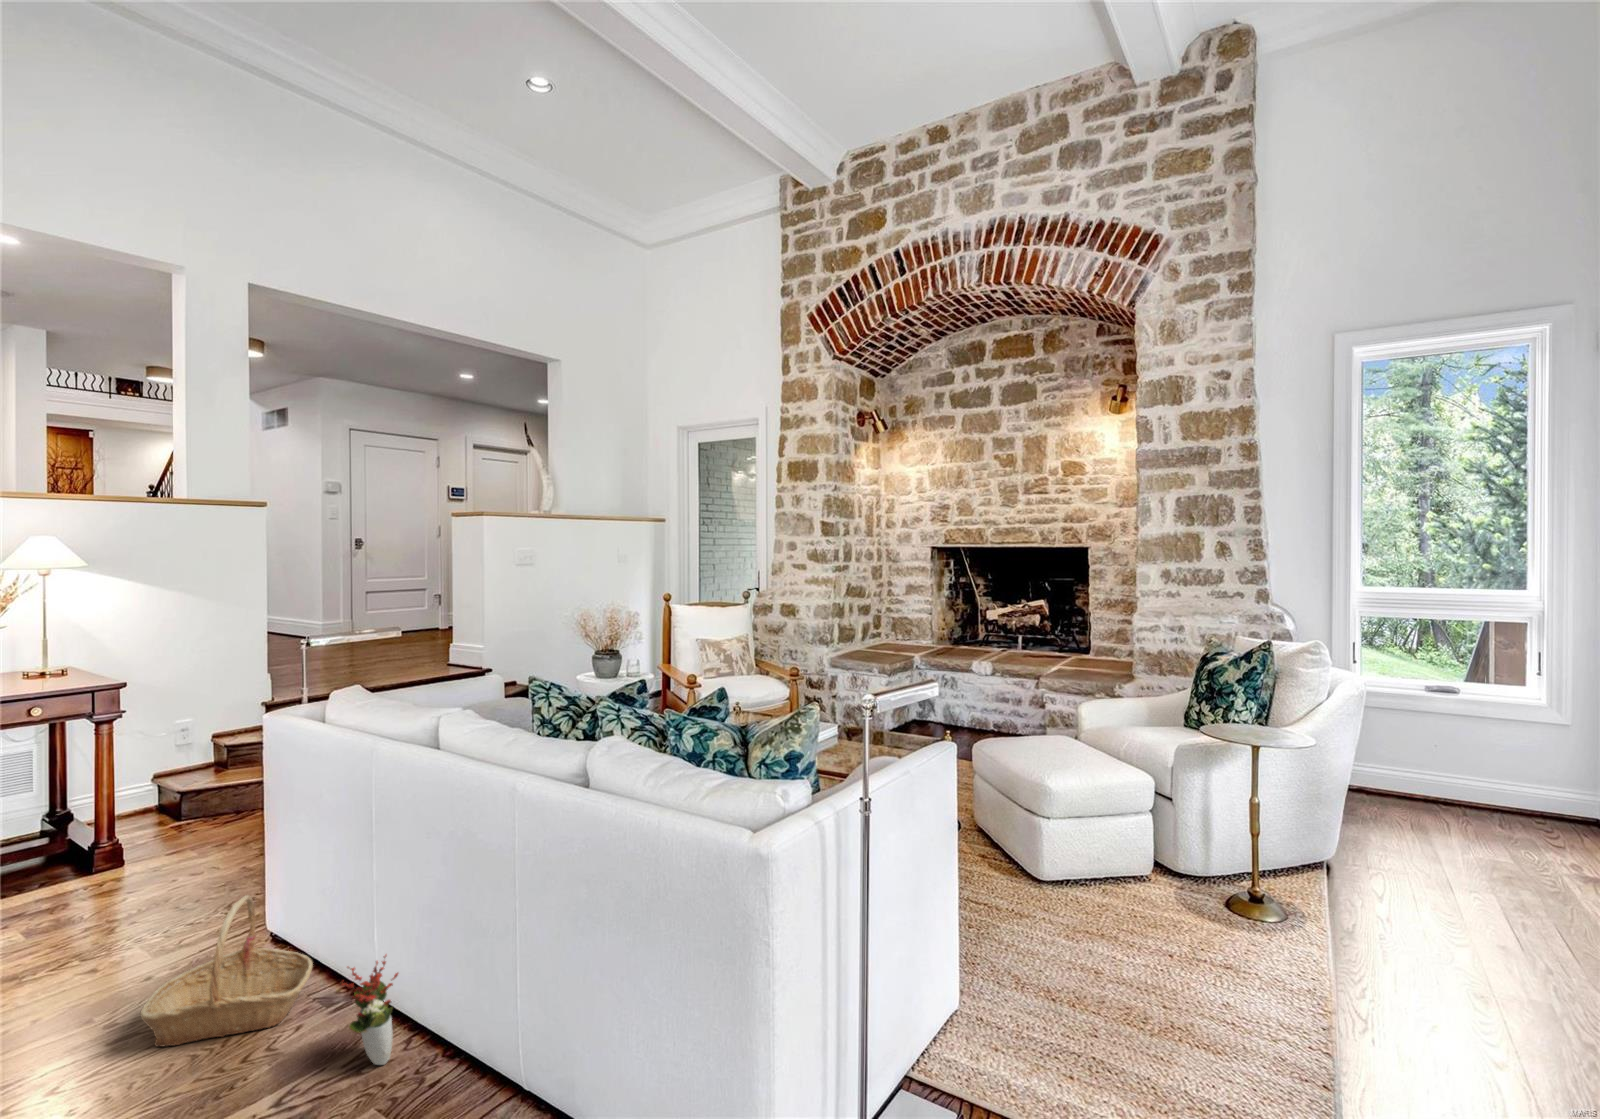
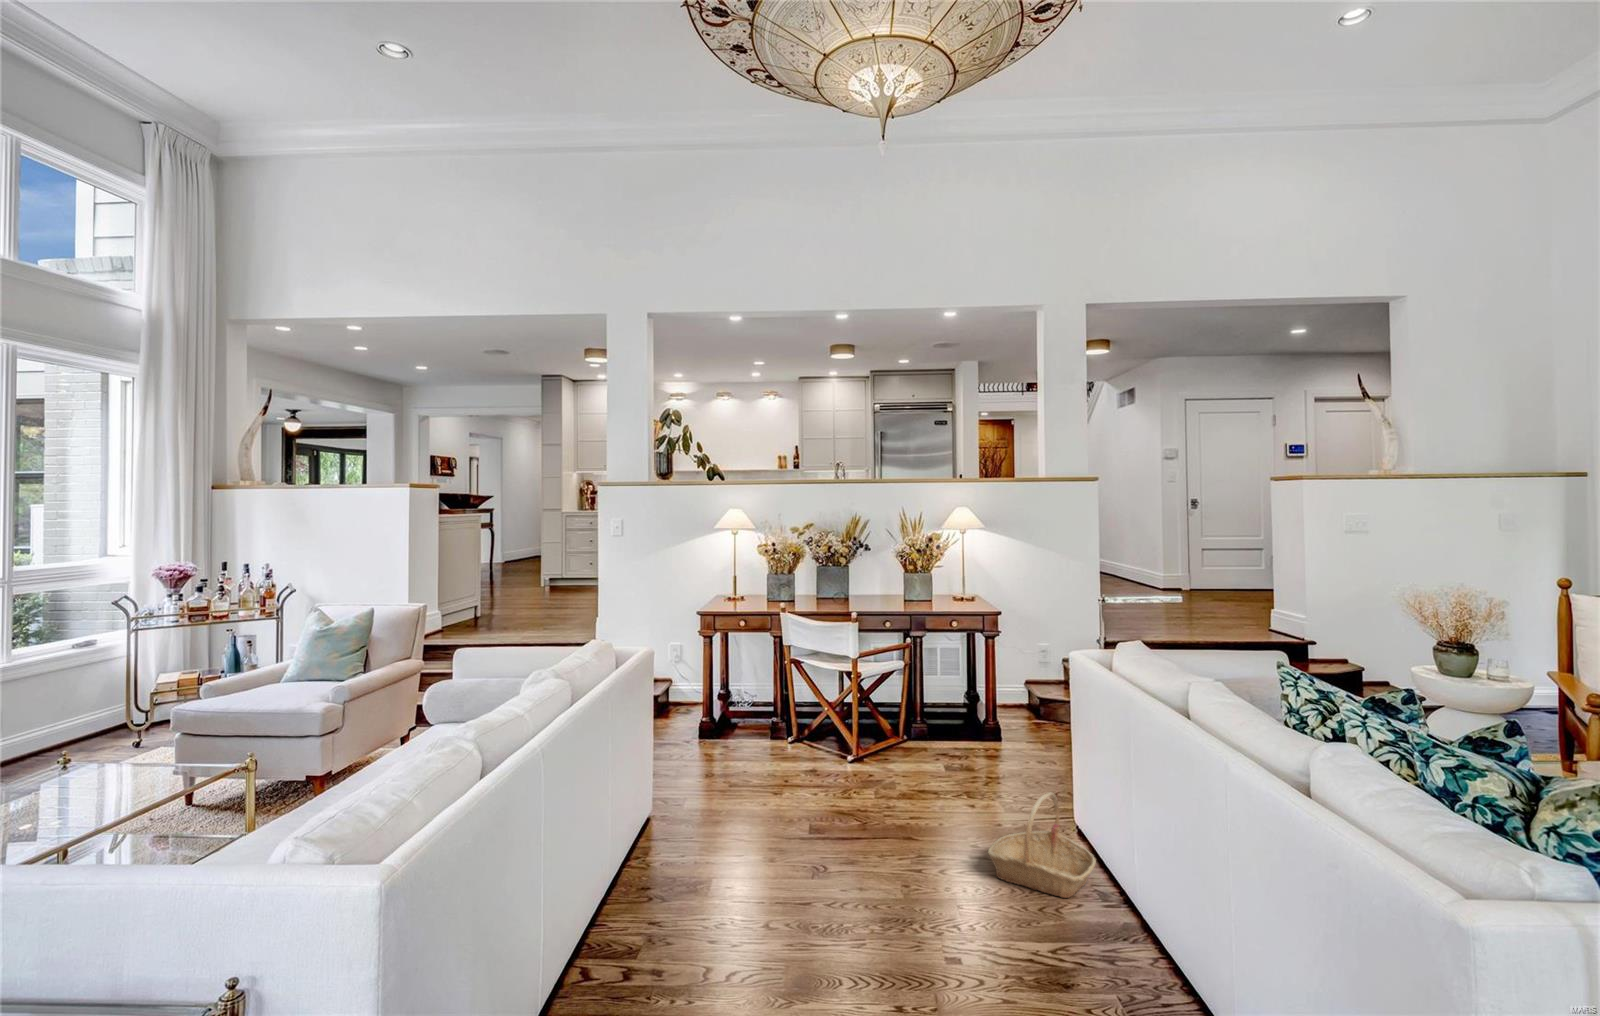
decorative plant: present [341,955,398,1065] -> none [1099,874,1145,967]

